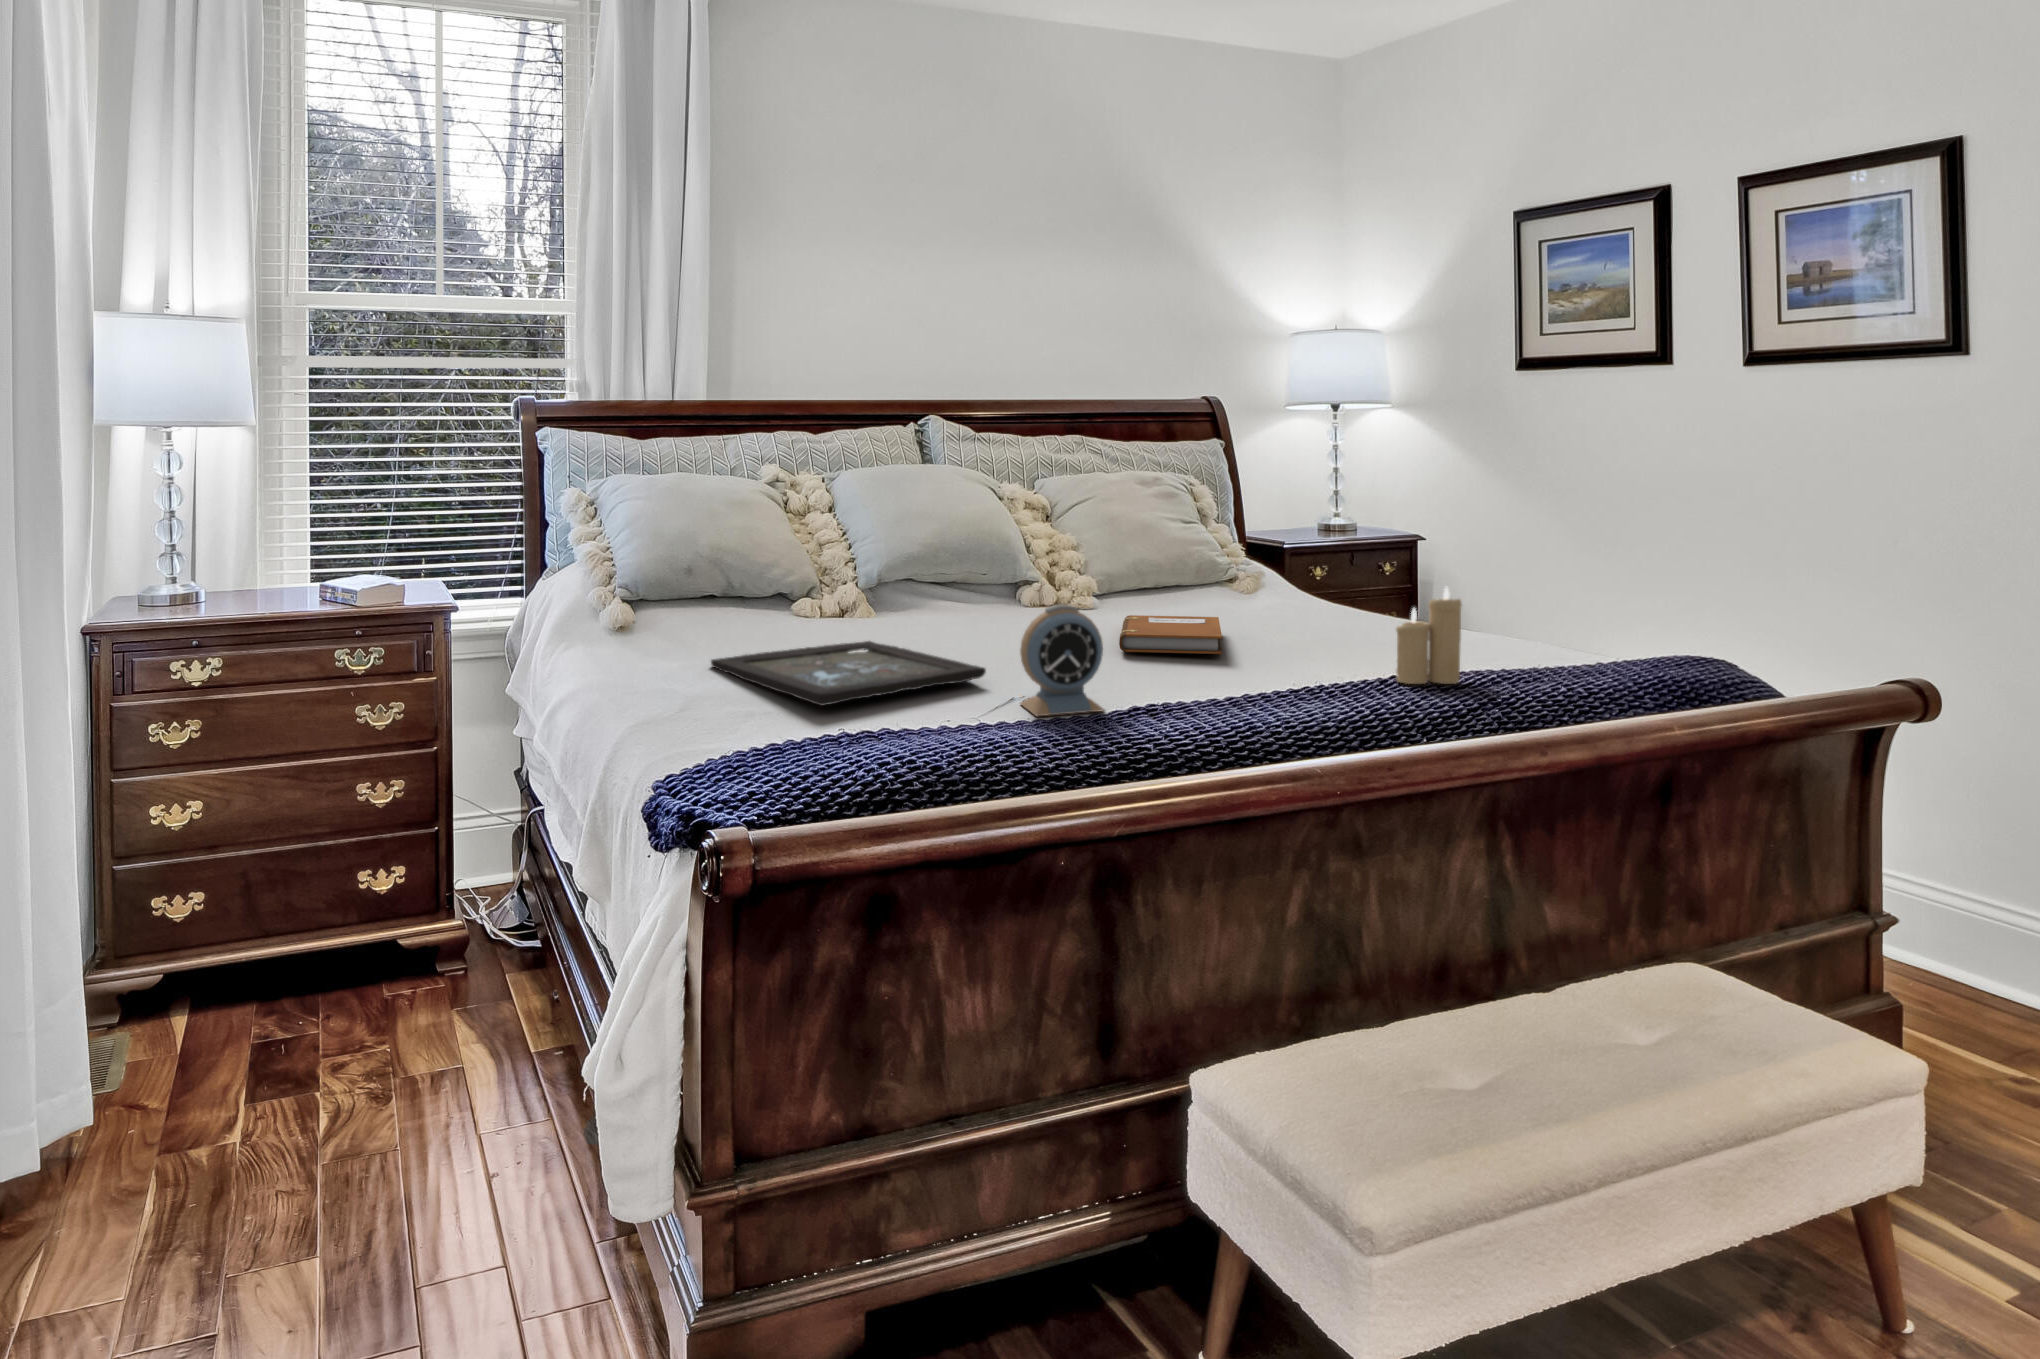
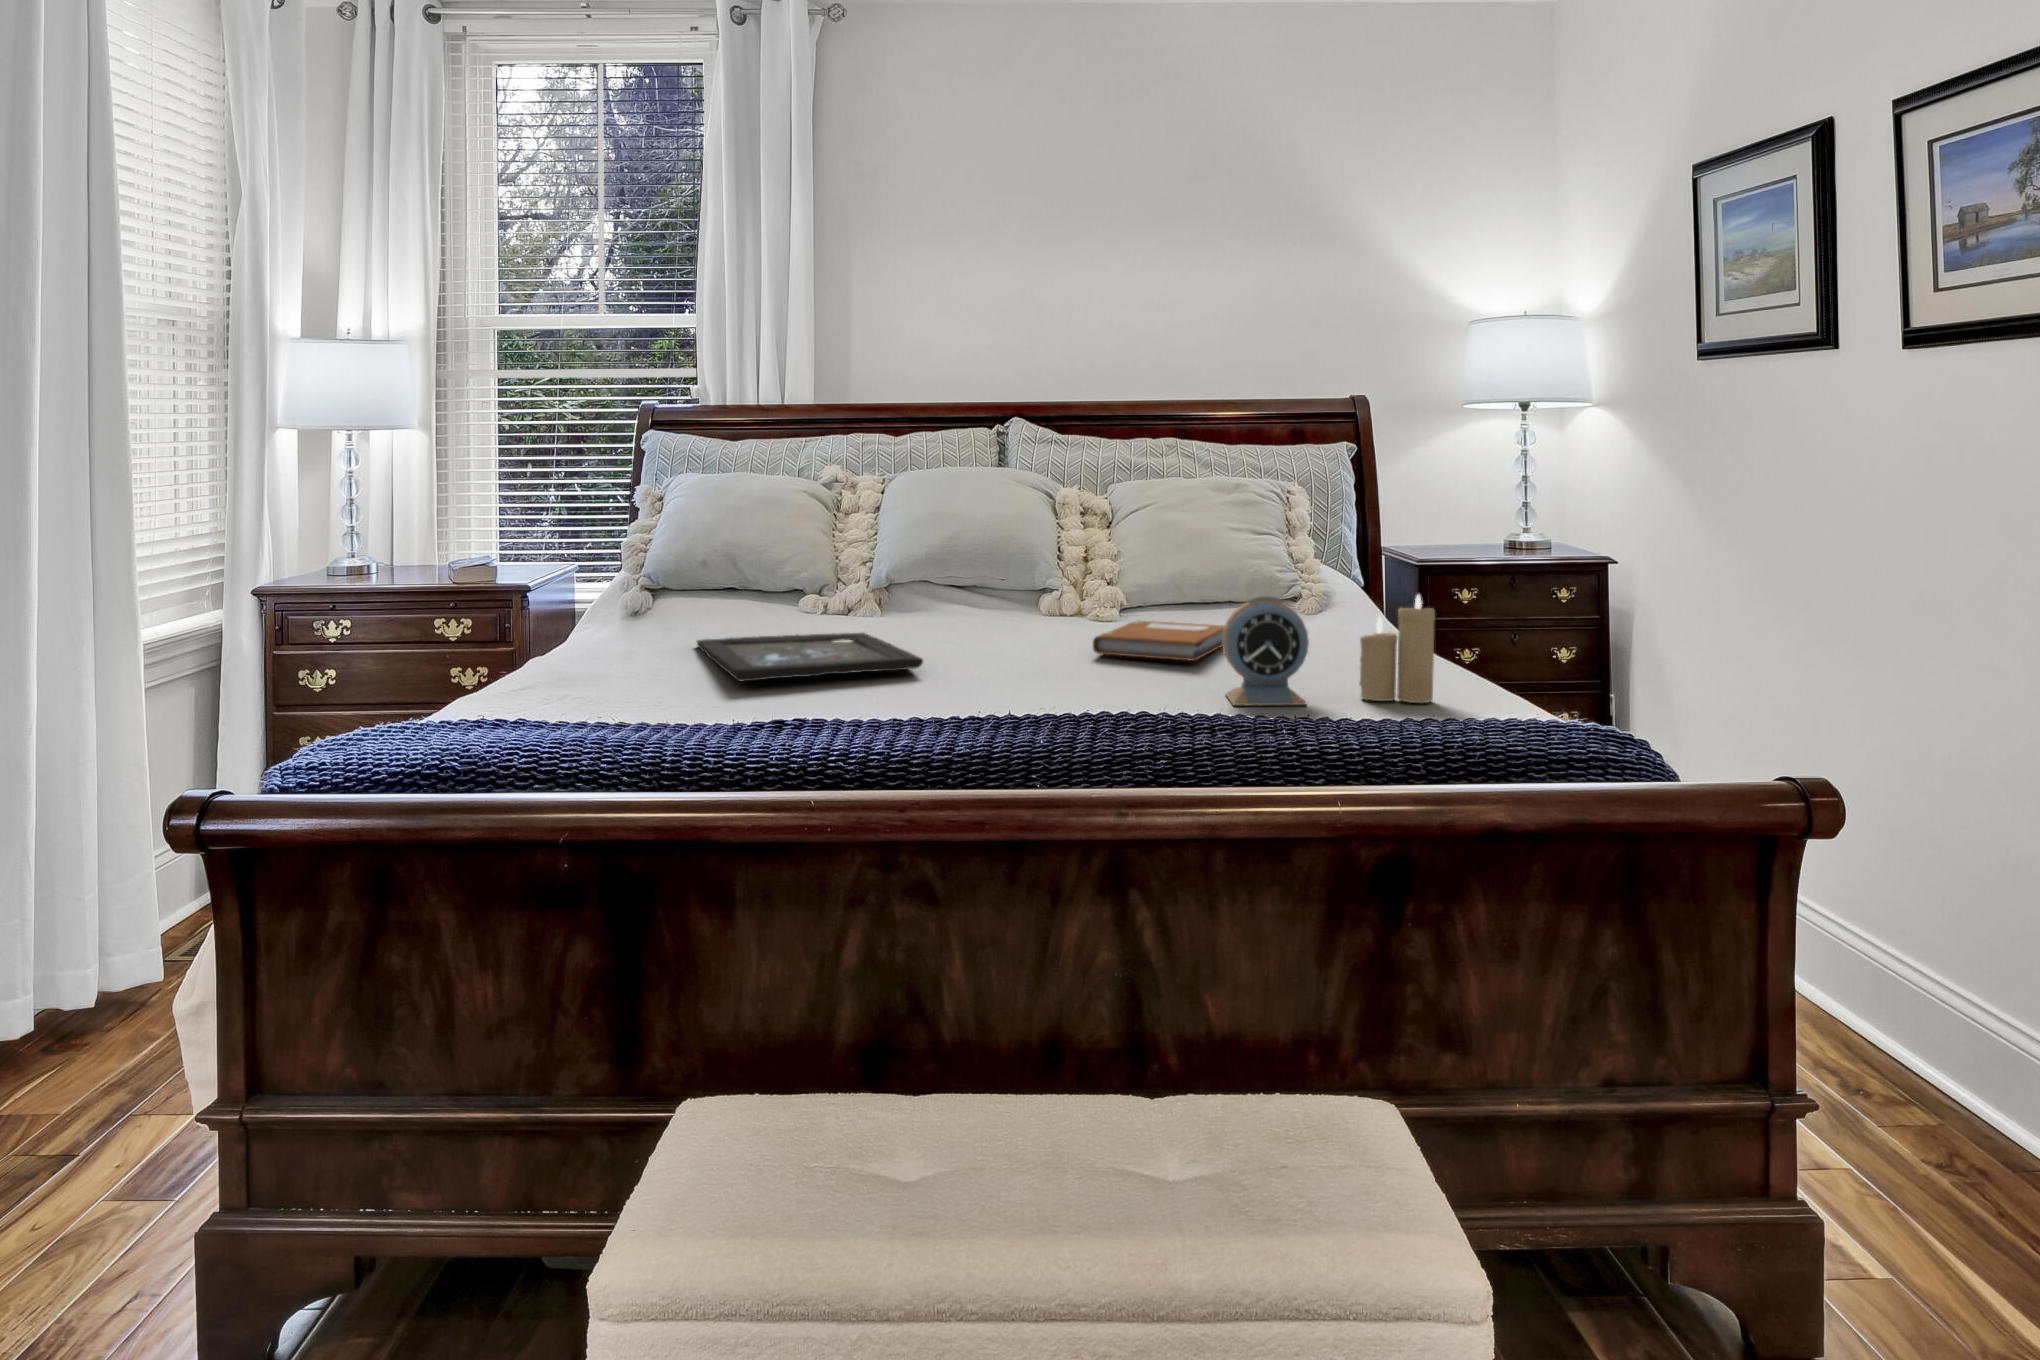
alarm clock: present [1020,604,1104,716] -> present [1222,595,1309,705]

